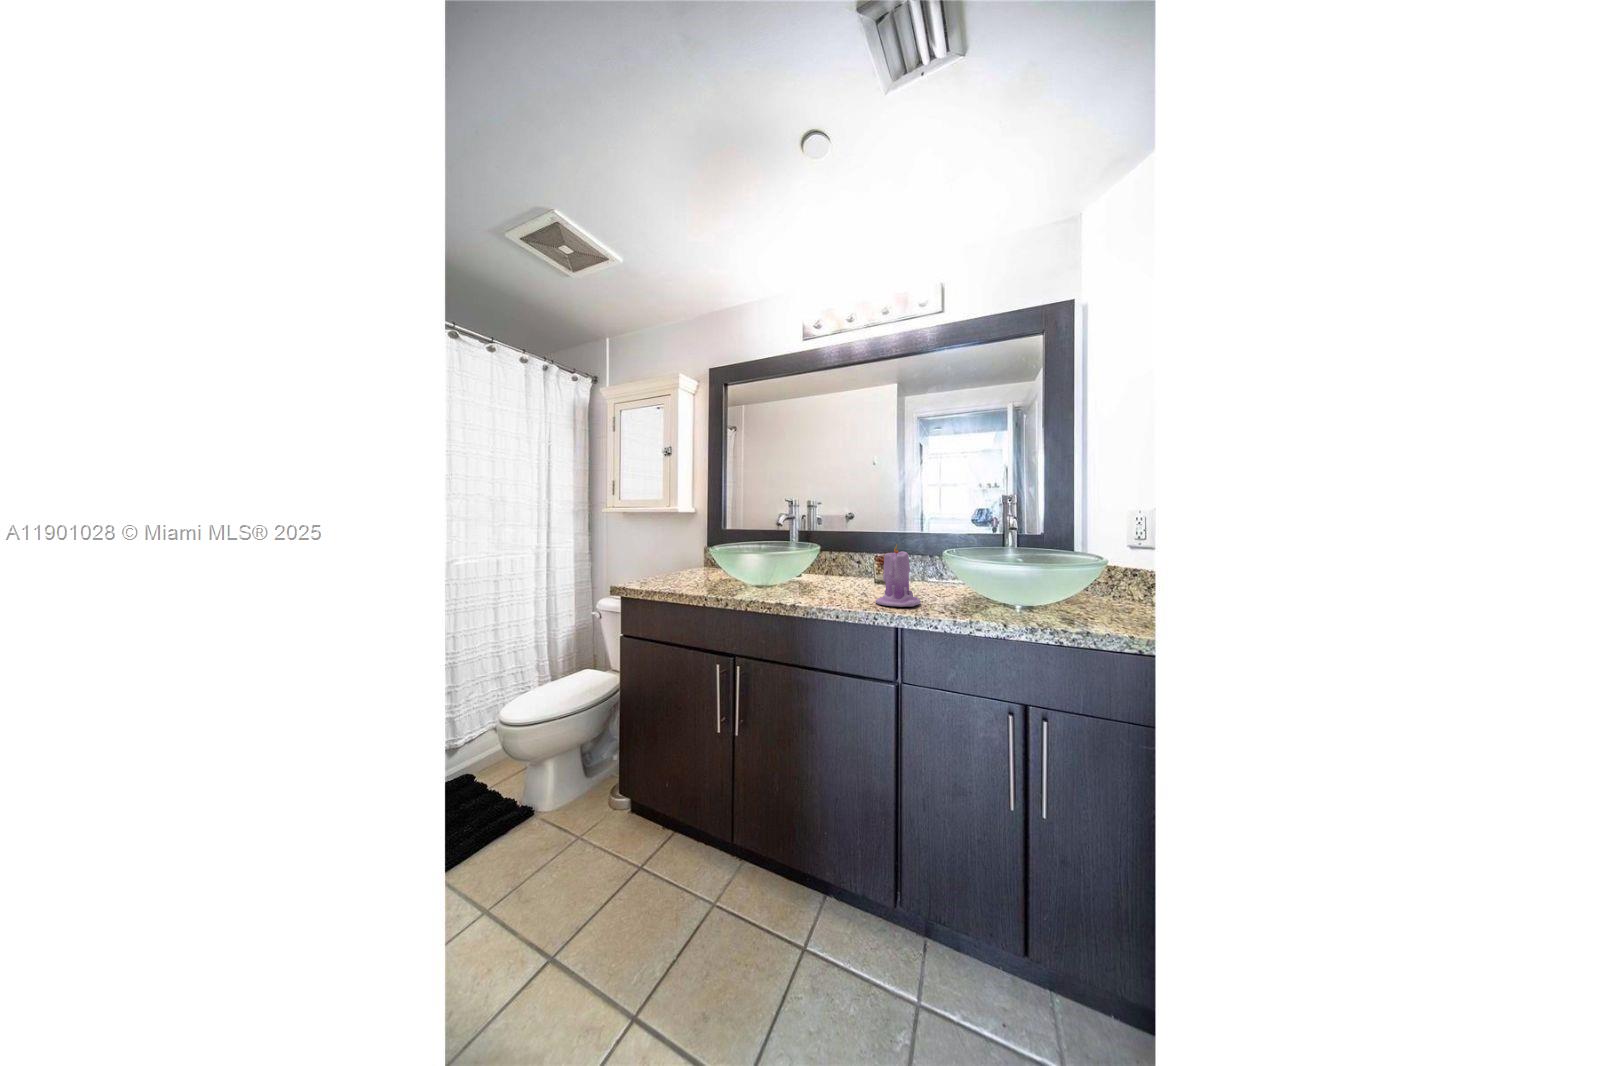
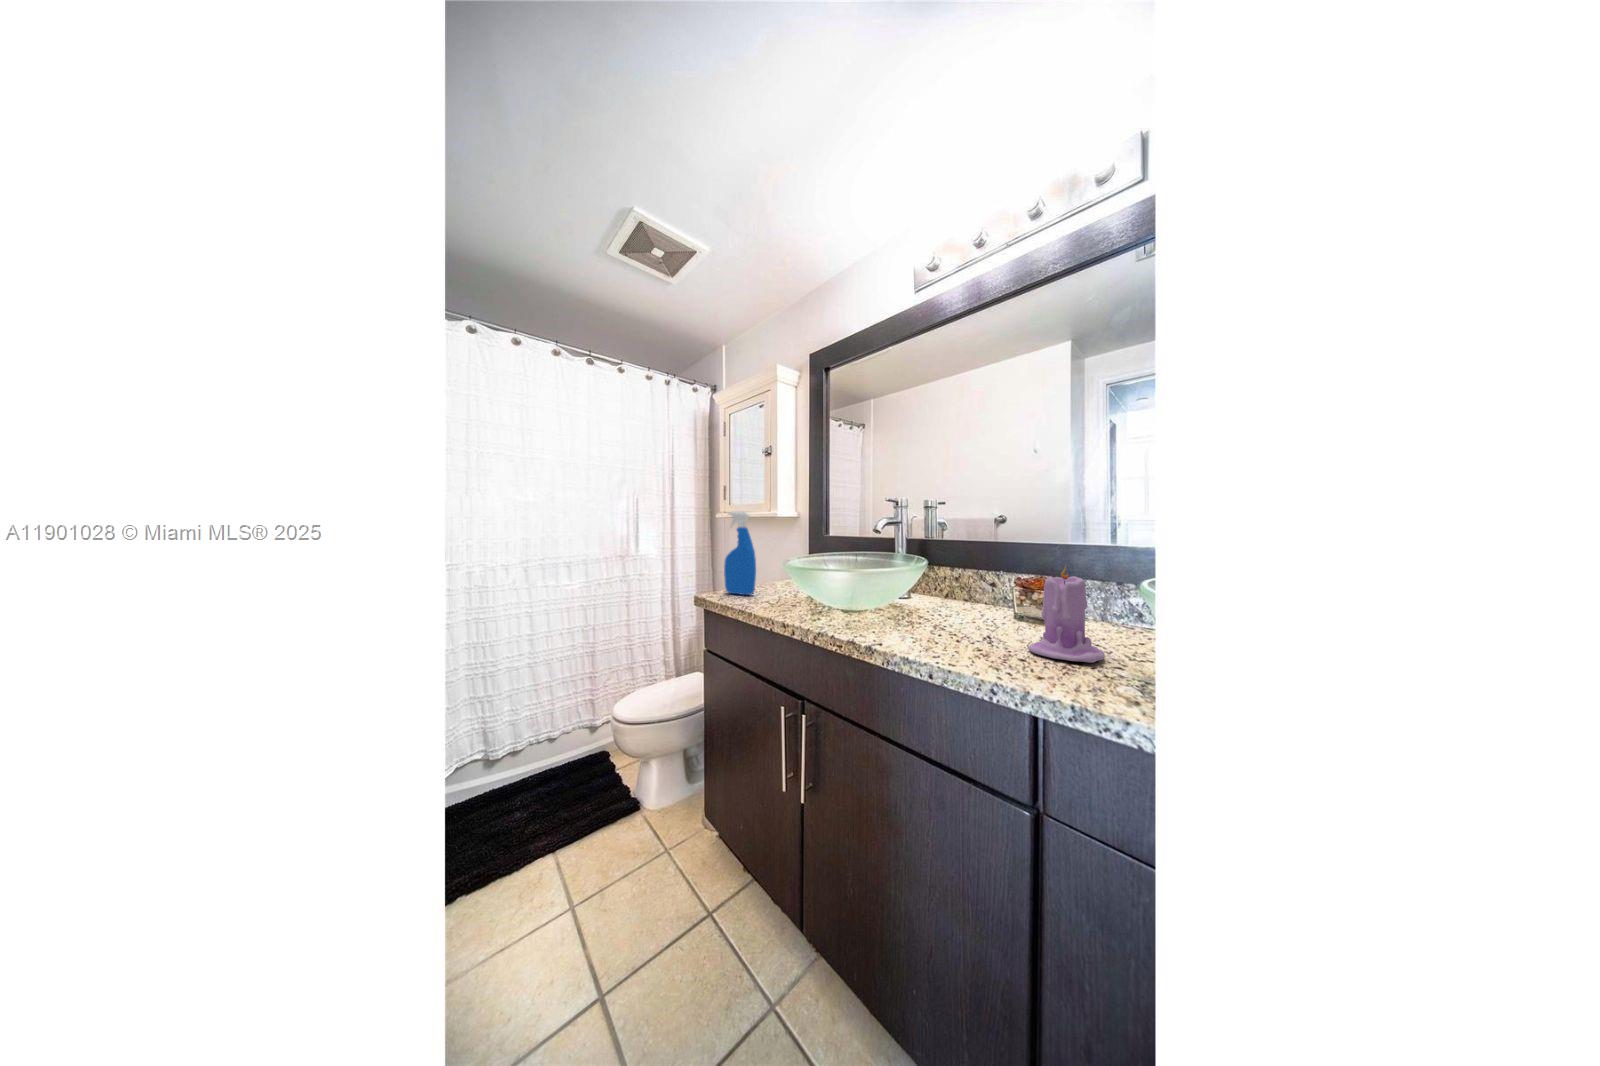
spray bottle: none [652,513,679,581] -> present [724,511,756,595]

